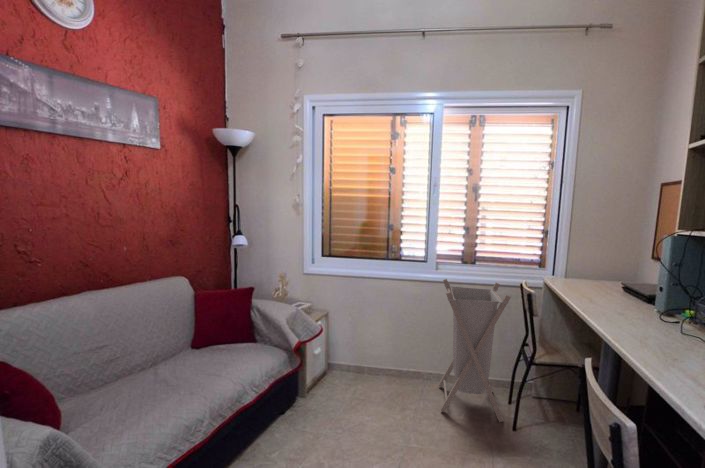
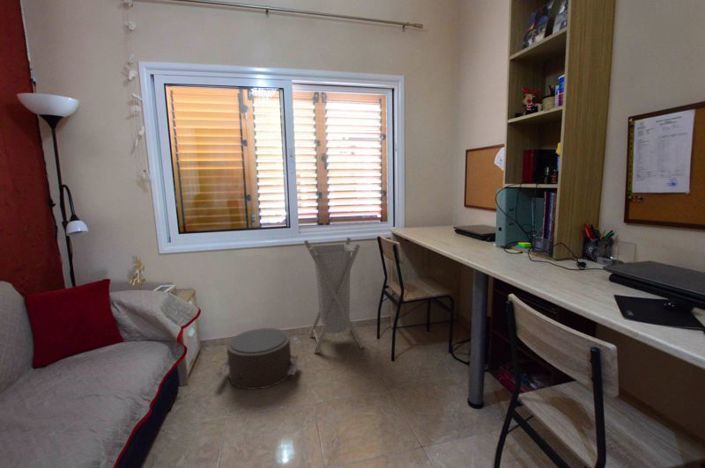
pouf: none [330,368,421,444] -> present [216,328,298,390]

